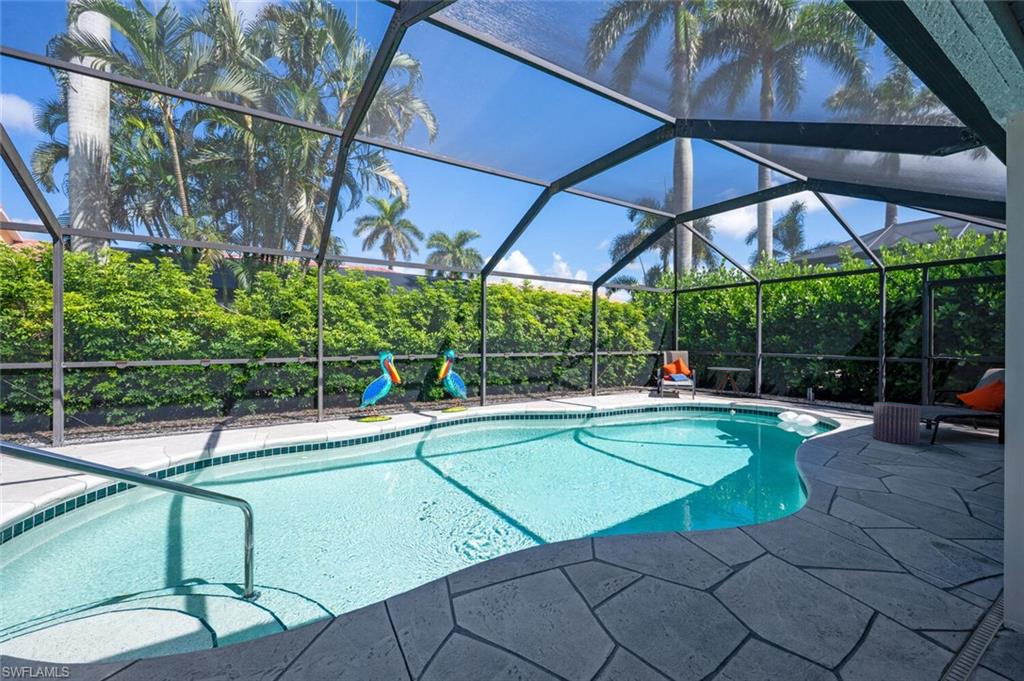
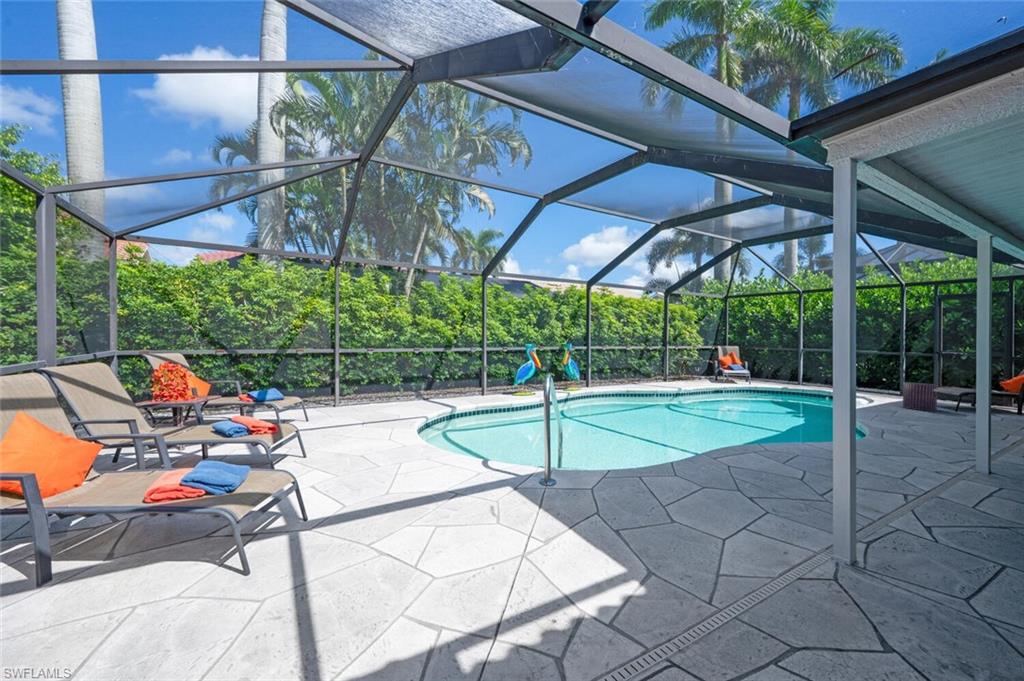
round table: present [707,367,751,397] -> present [671,358,700,380]

